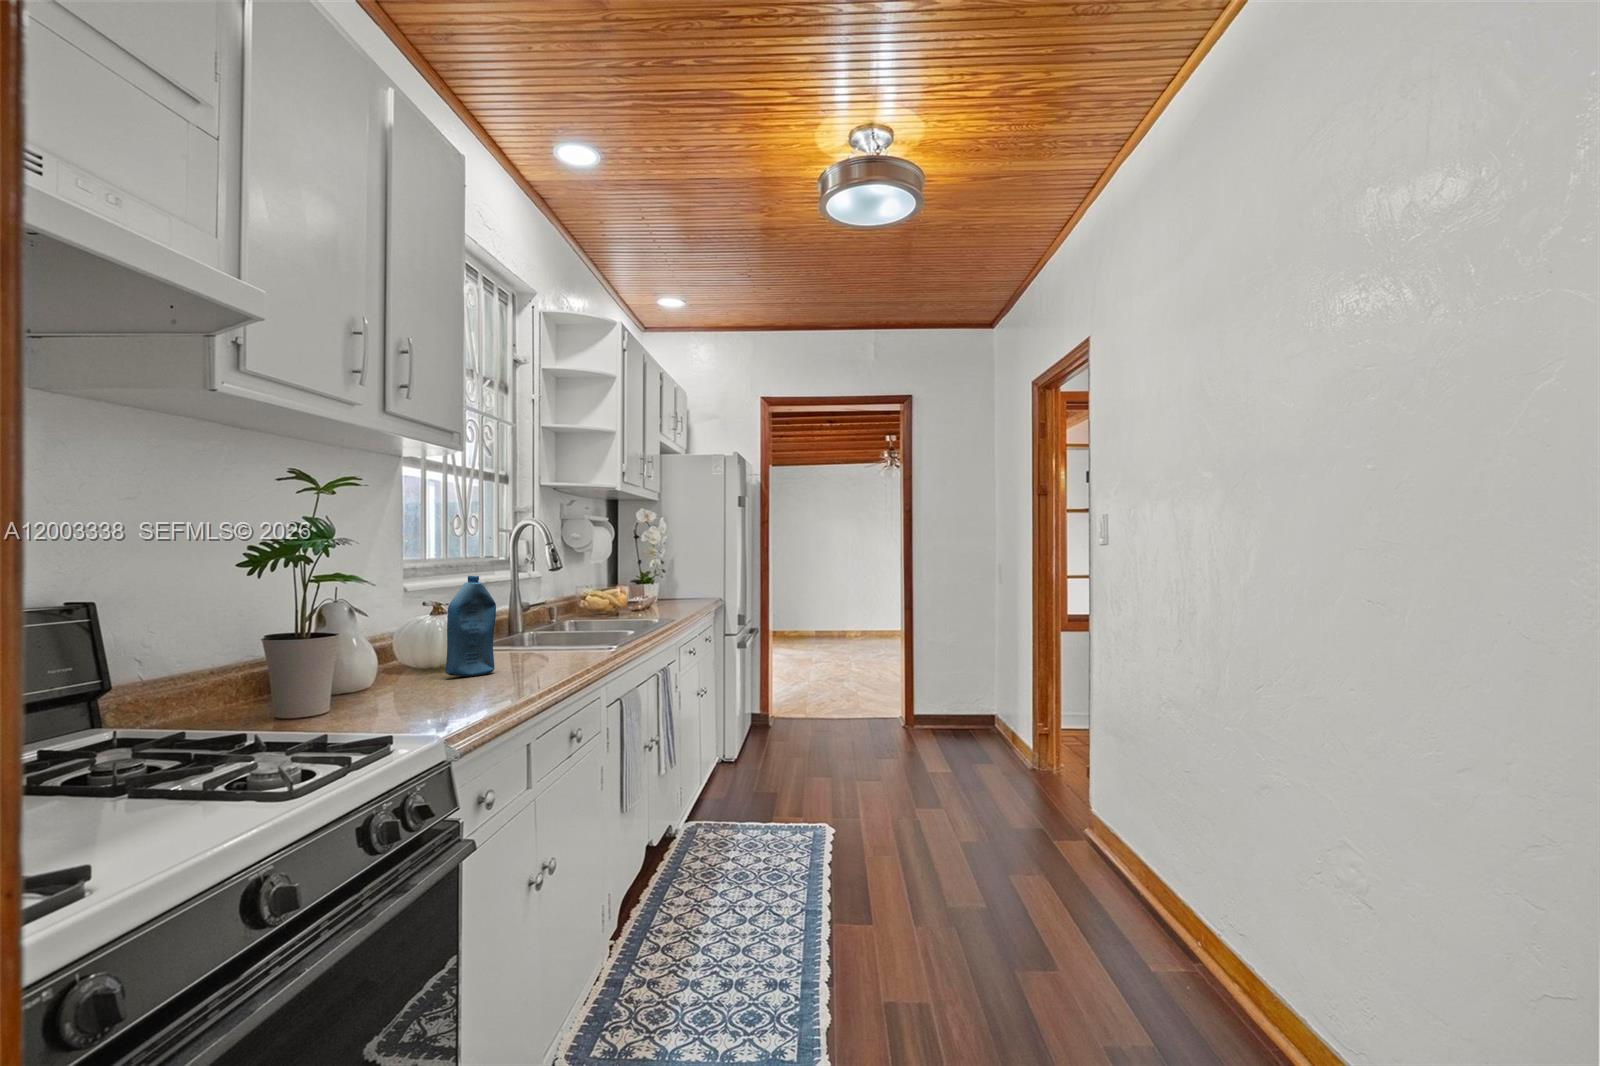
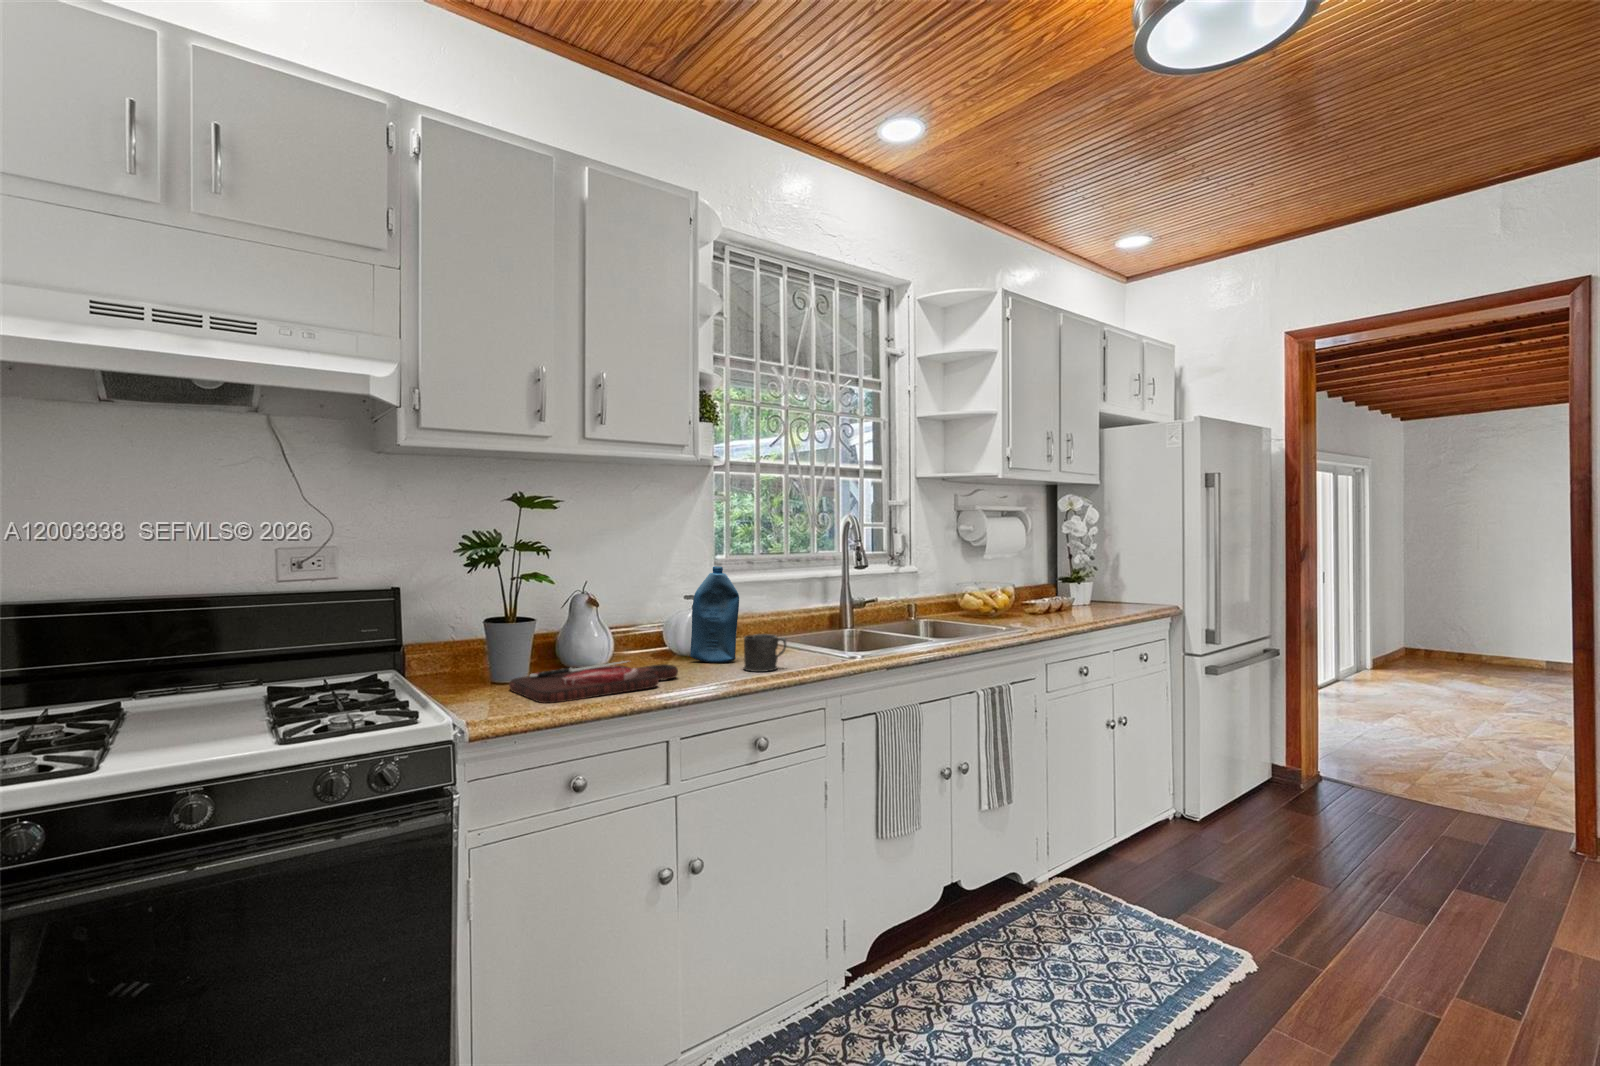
mug: none [524,638,564,674] -> present [743,634,786,672]
cutting board: none [349,673,512,725] -> present [509,661,678,703]

